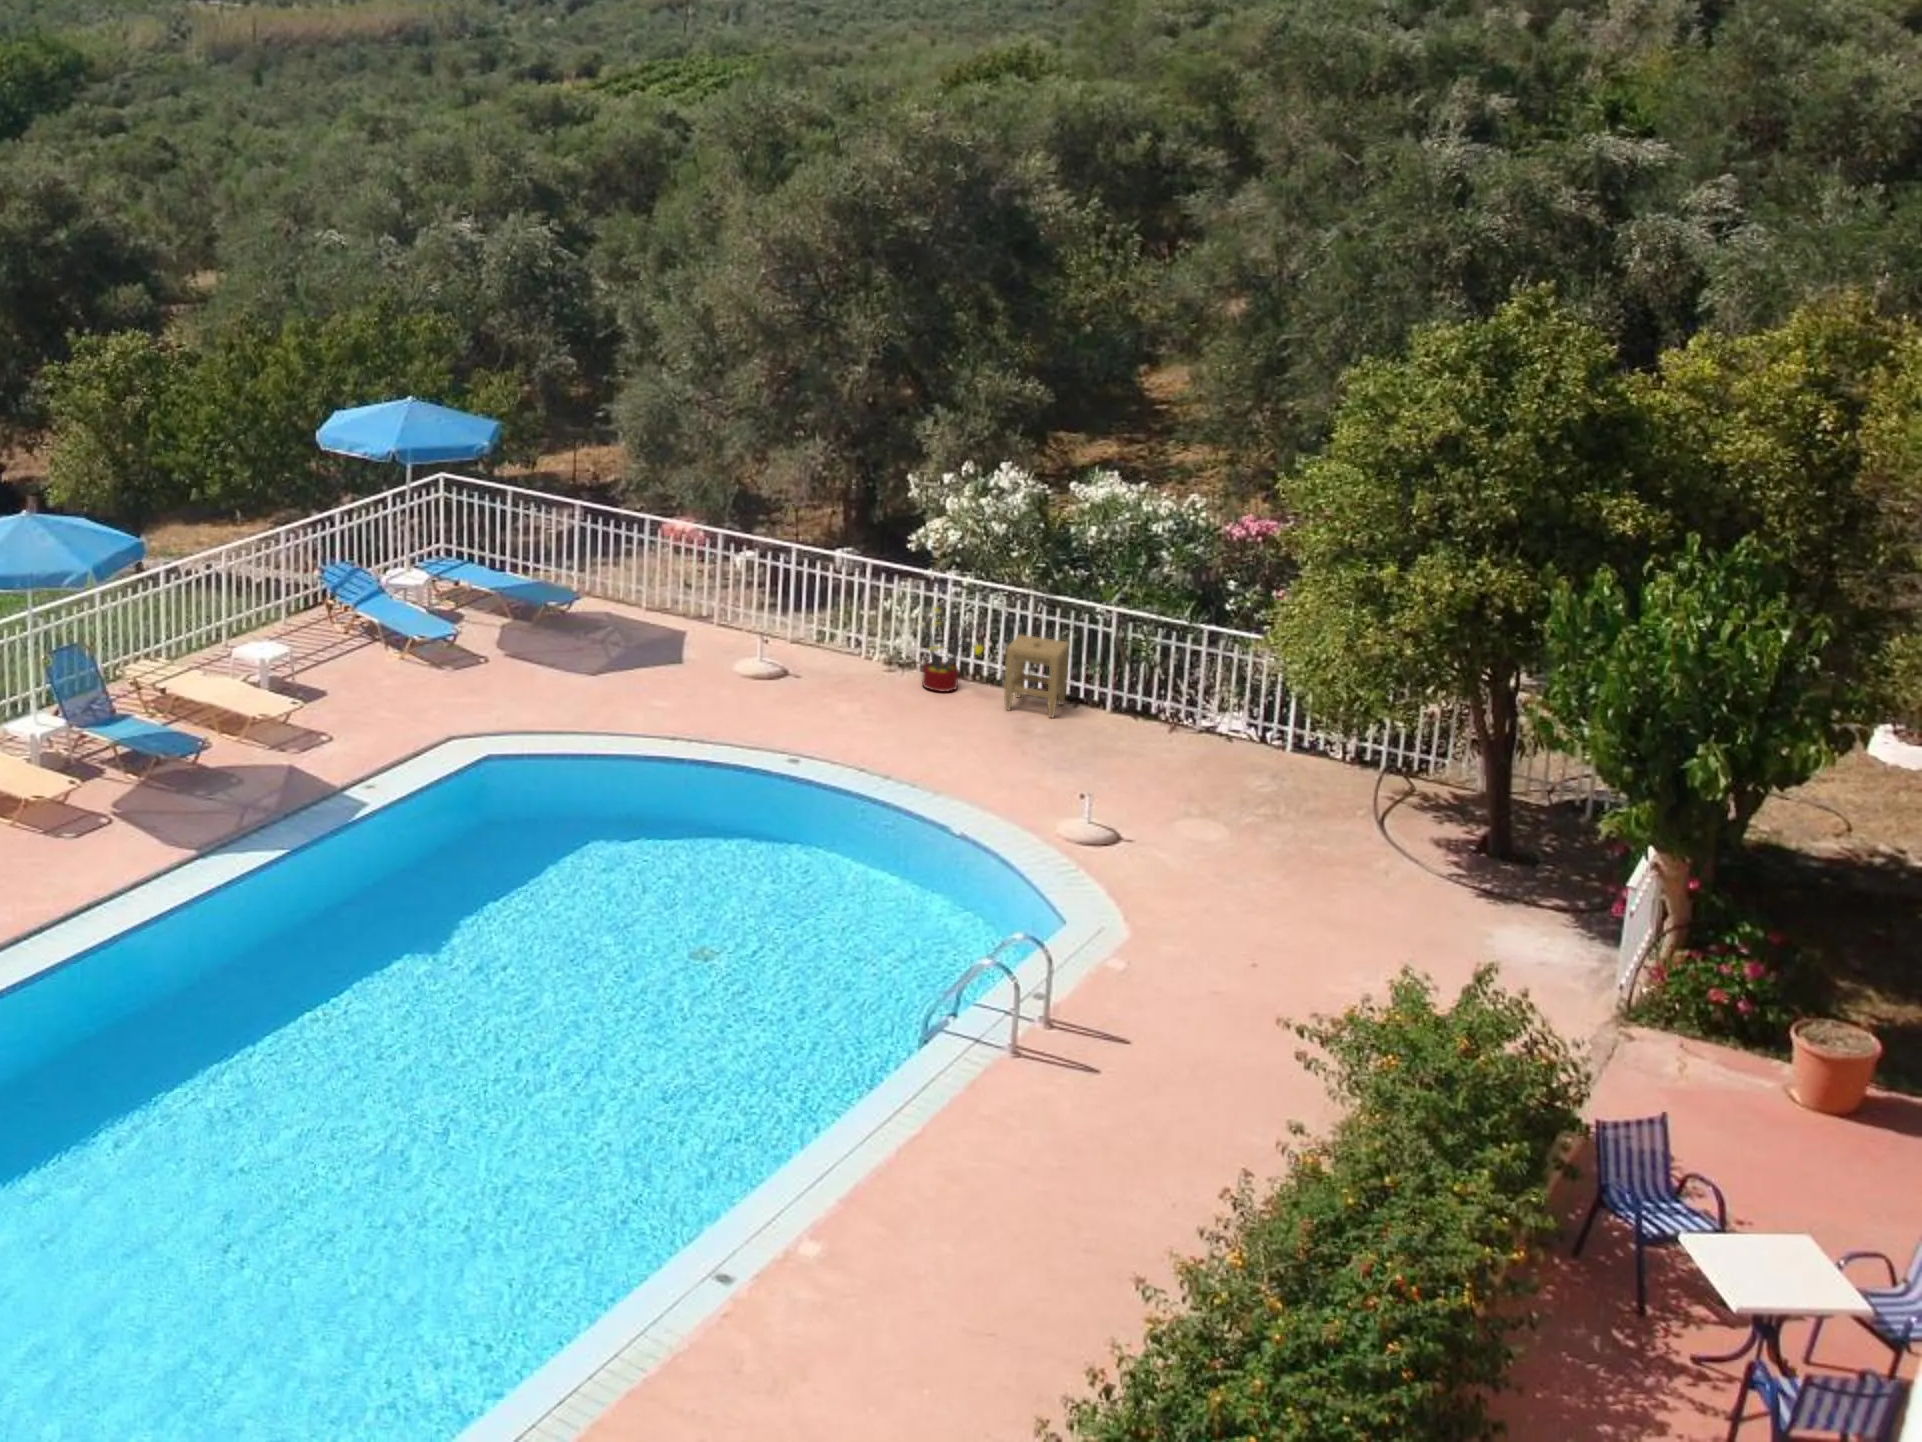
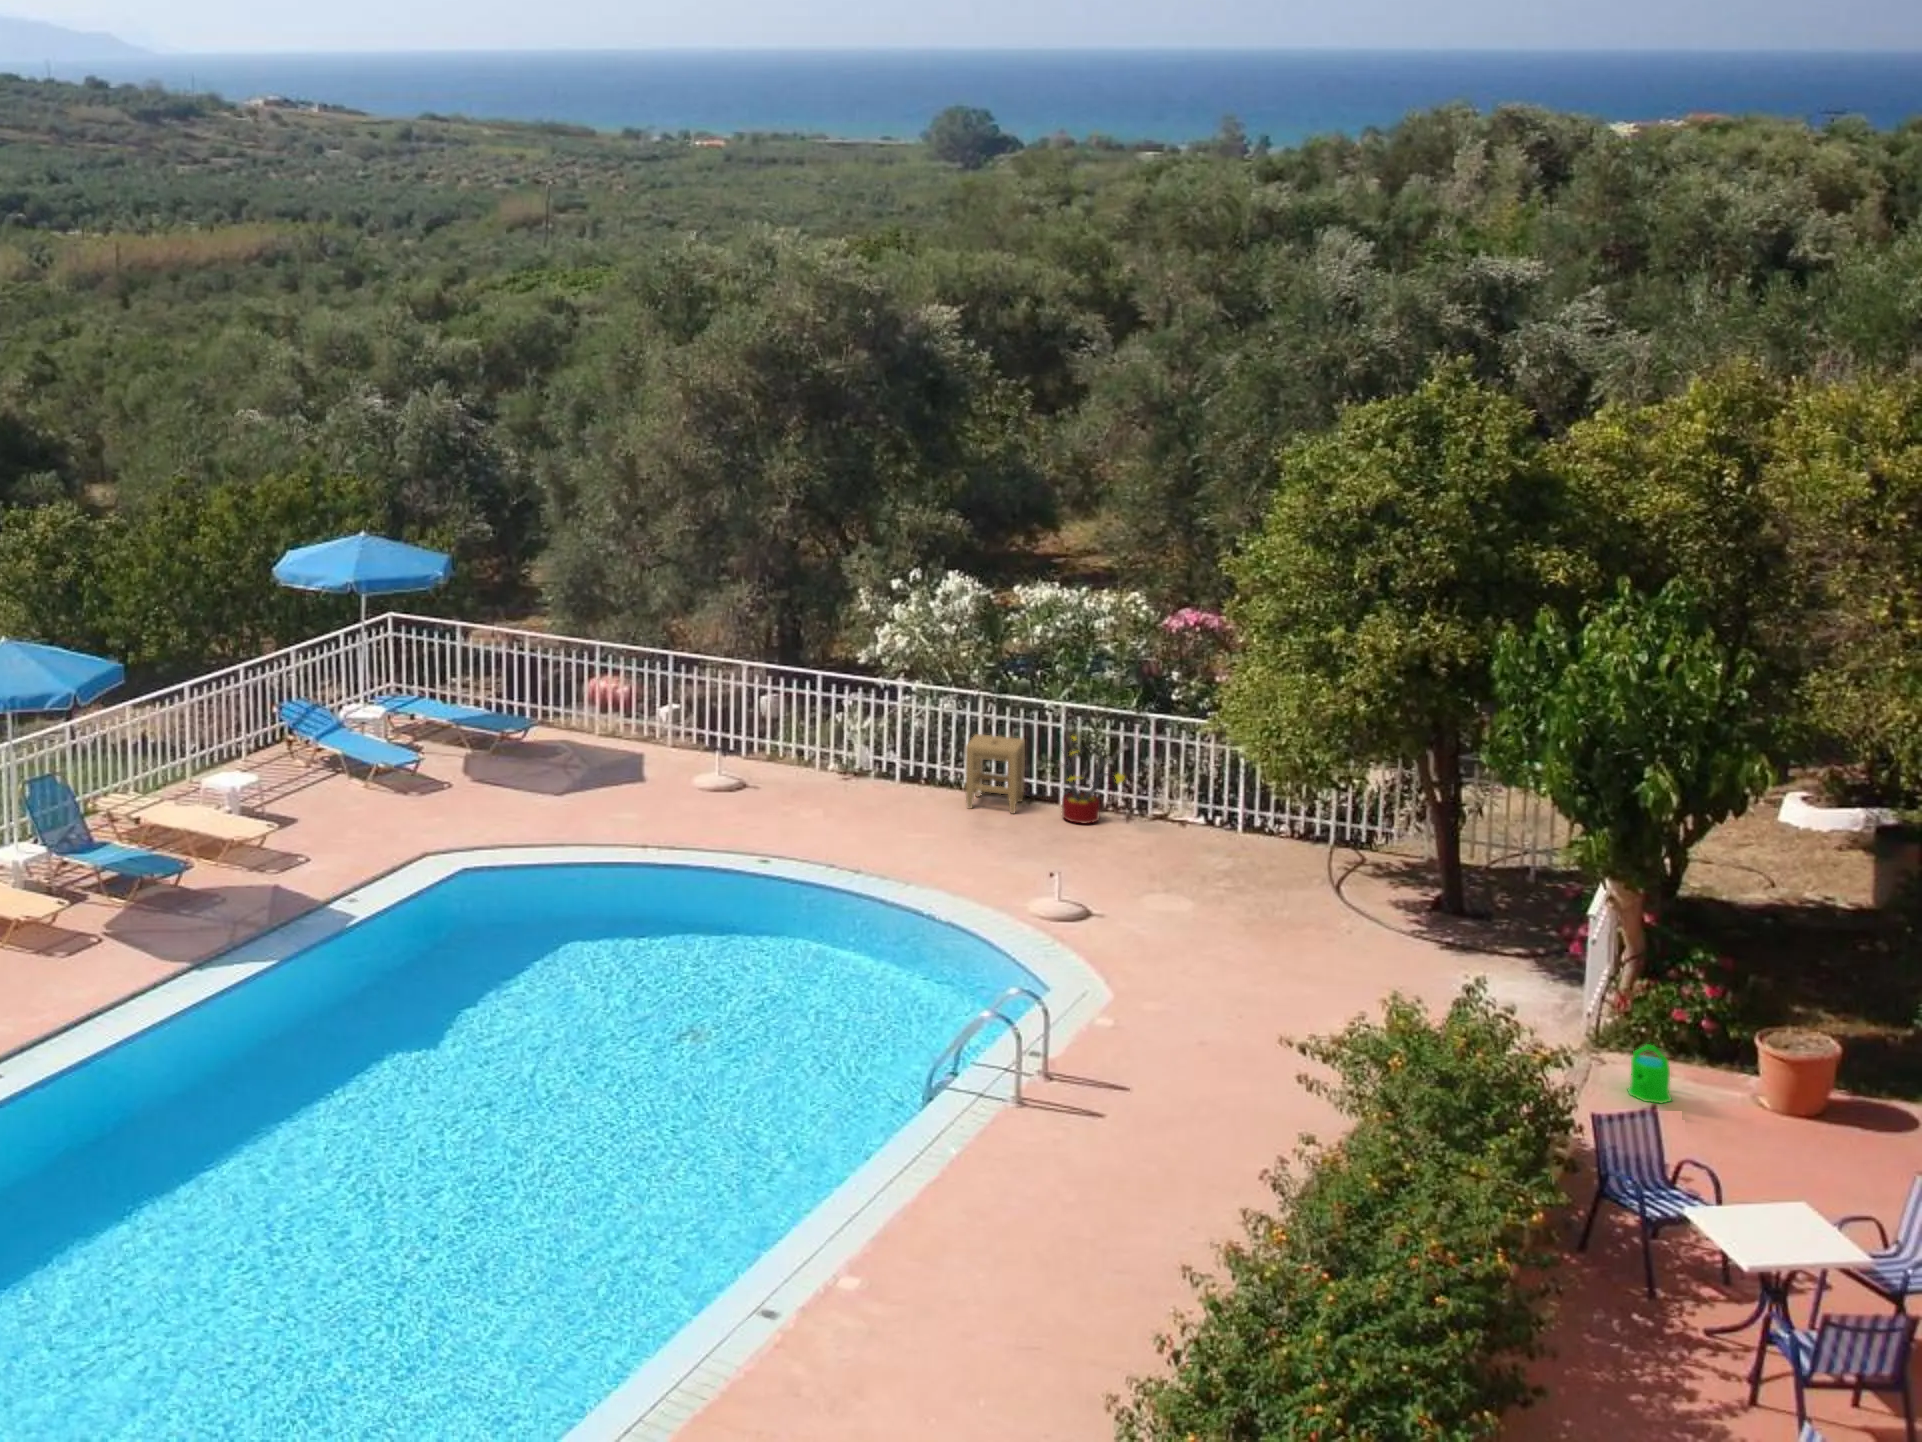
decorative plant: present [922,607,983,692] -> present [1058,736,1125,823]
watering can: none [1657,1019,1704,1082] -> present [1628,1045,1671,1103]

